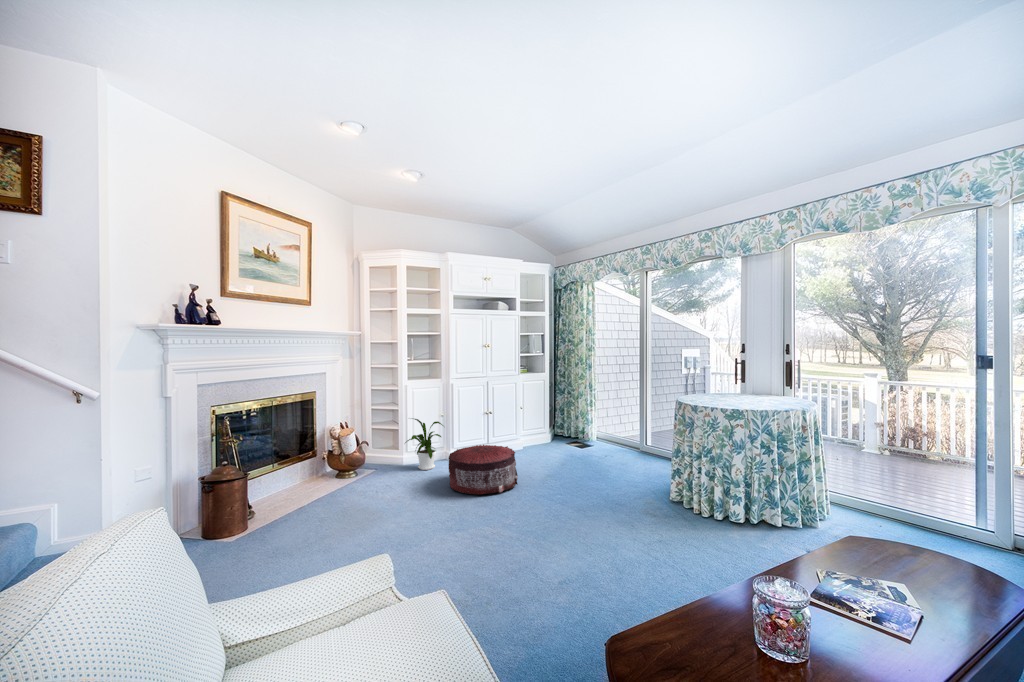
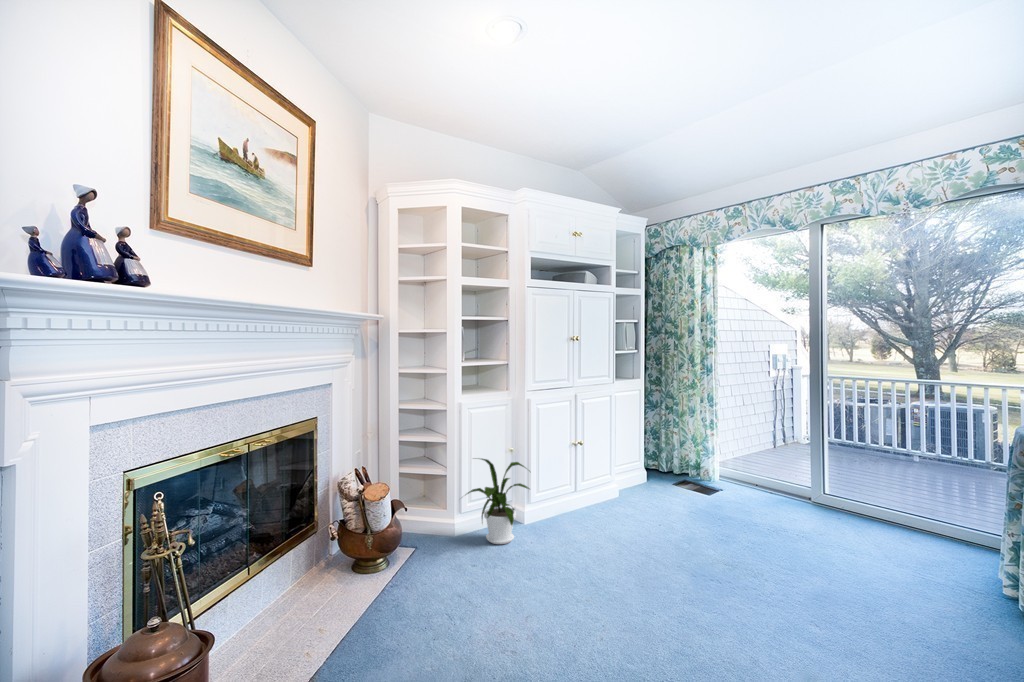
pouf: present [449,445,518,495] -> none [563,501,689,602]

